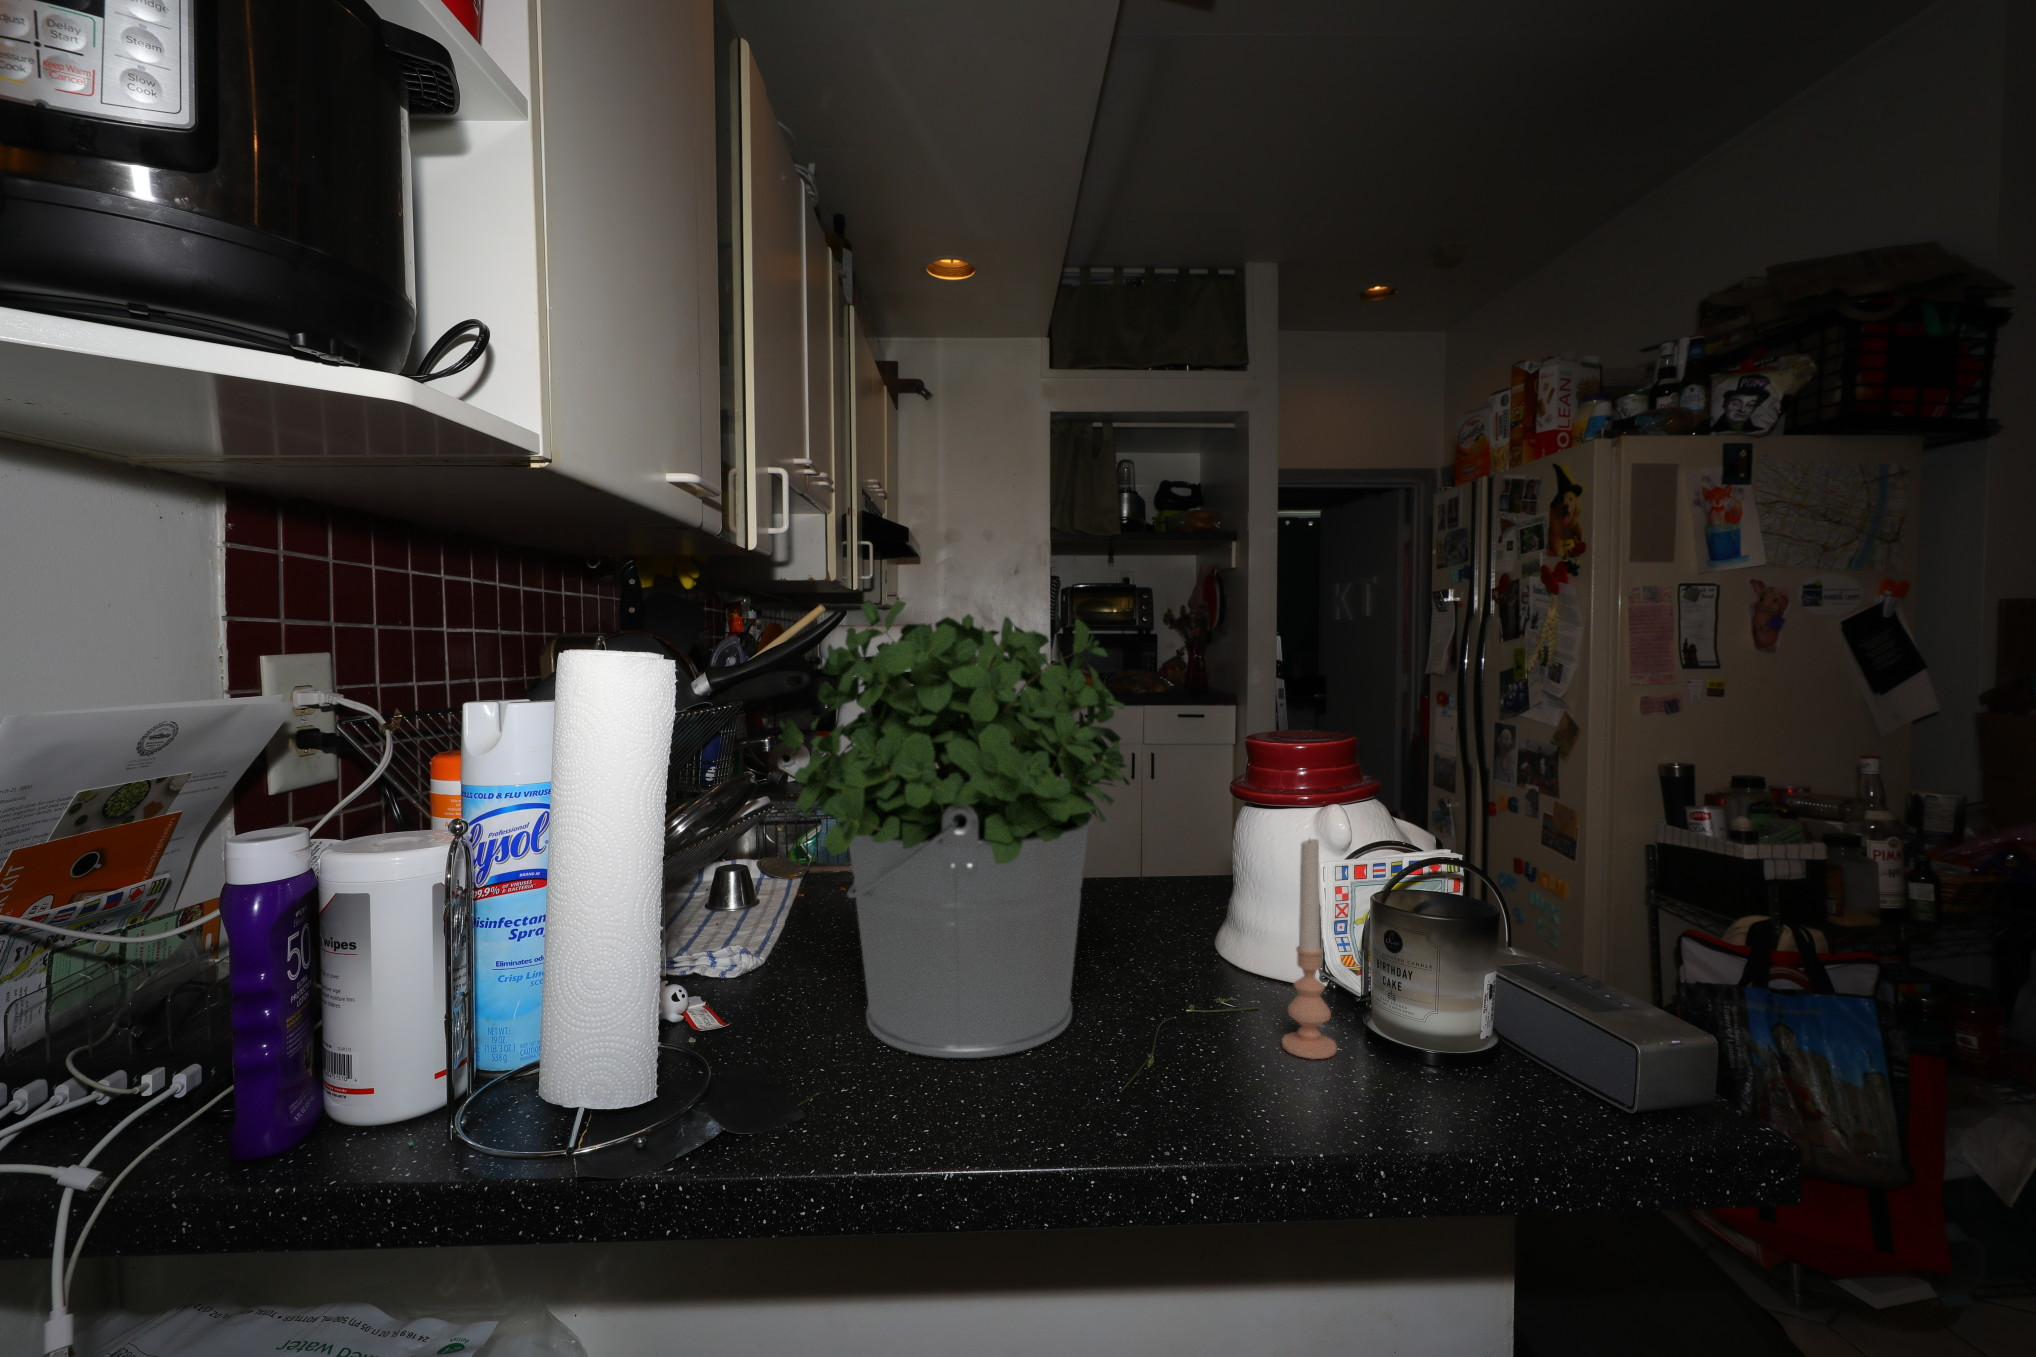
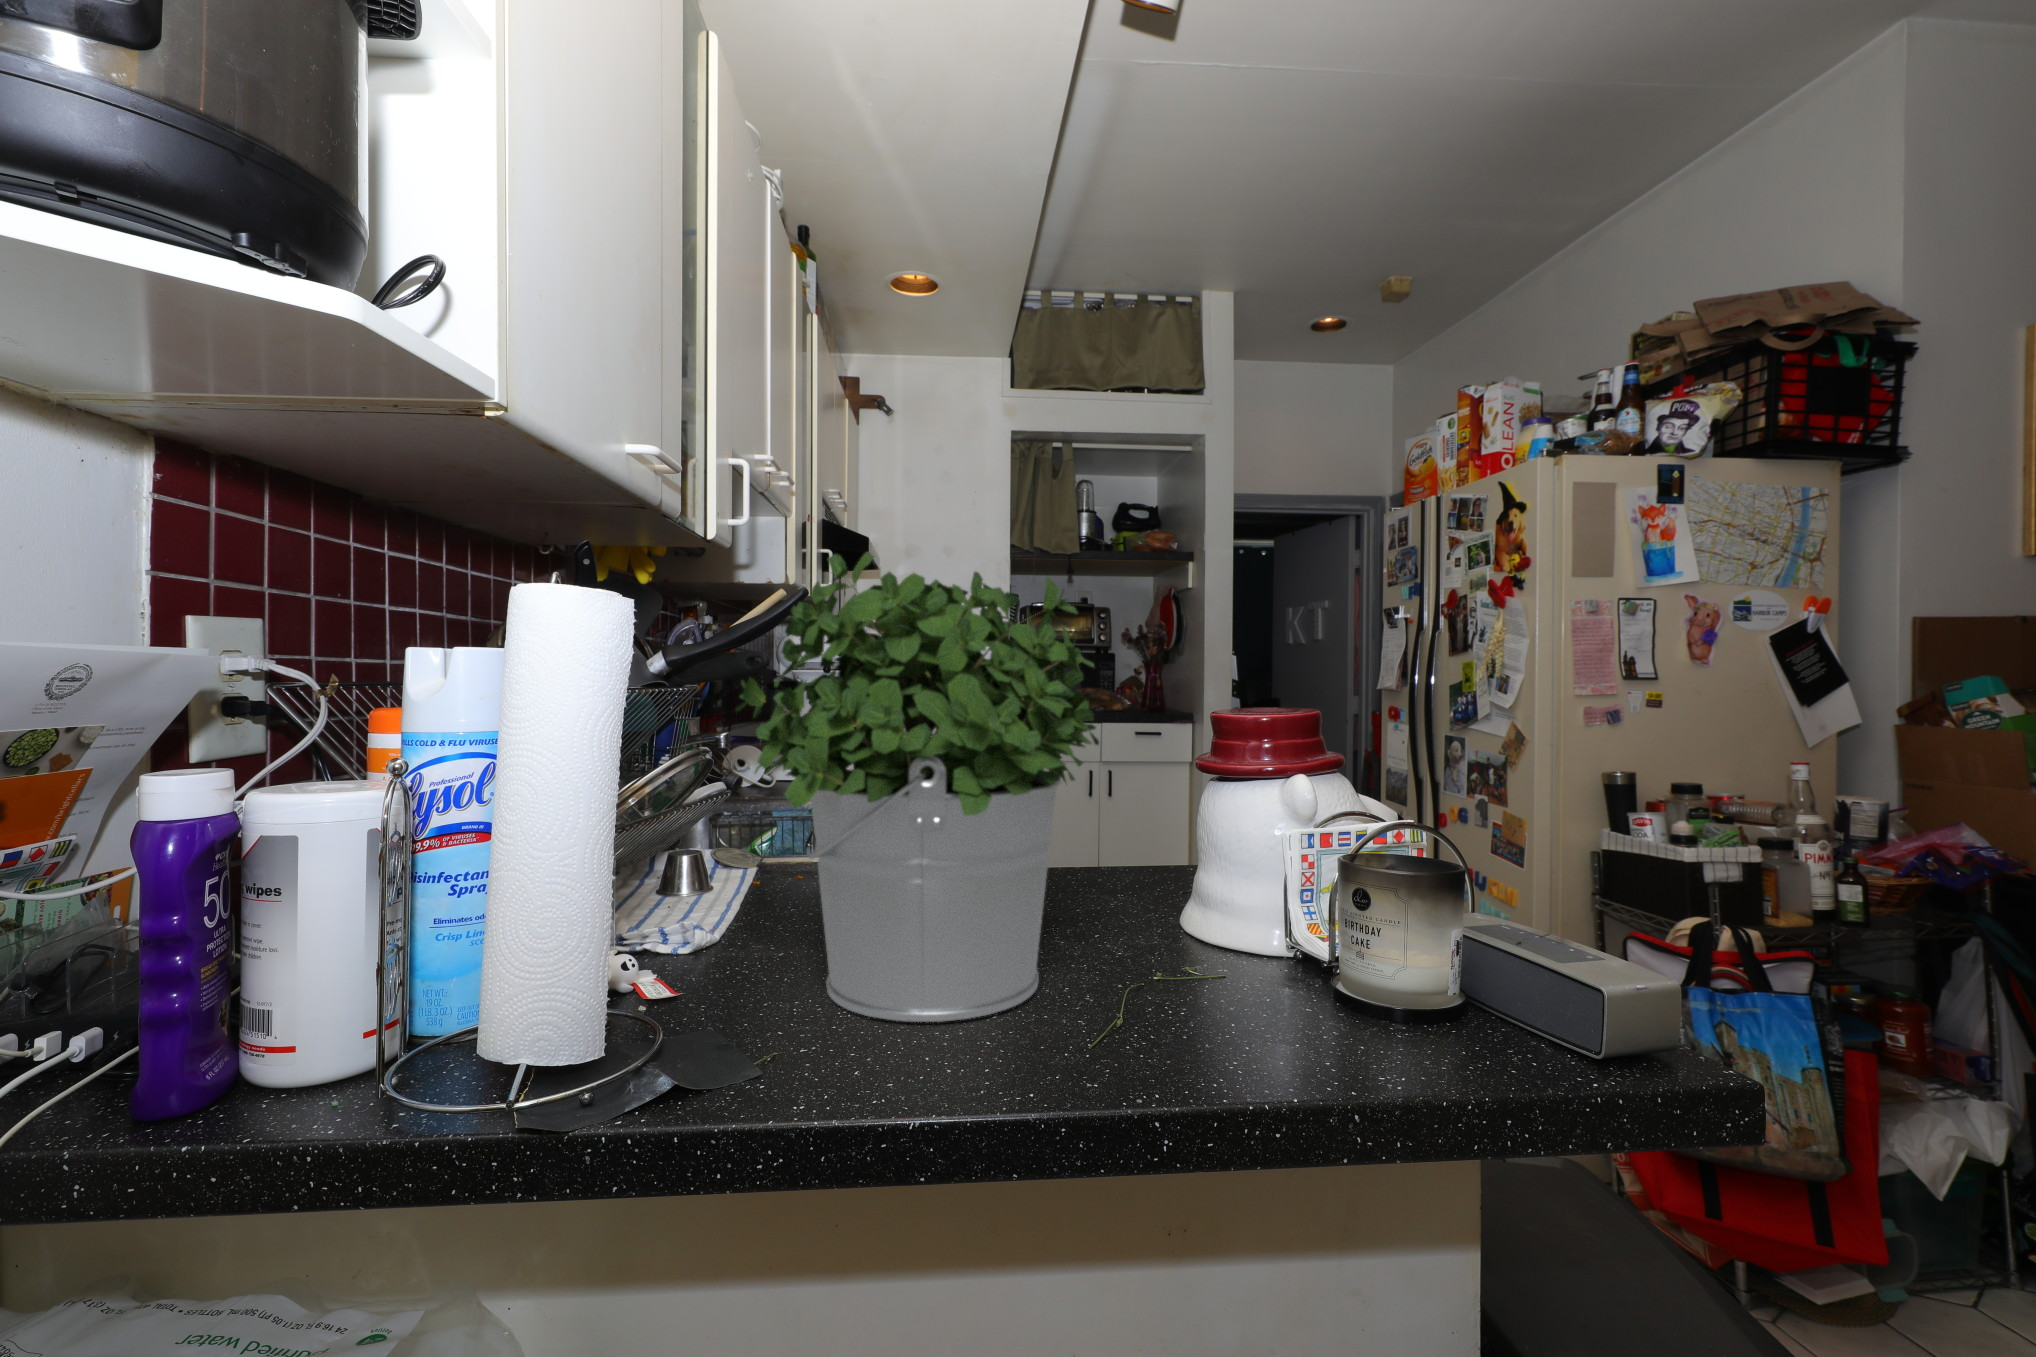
candle: present [1282,839,1337,1059] -> none [1251,796,1307,1020]

